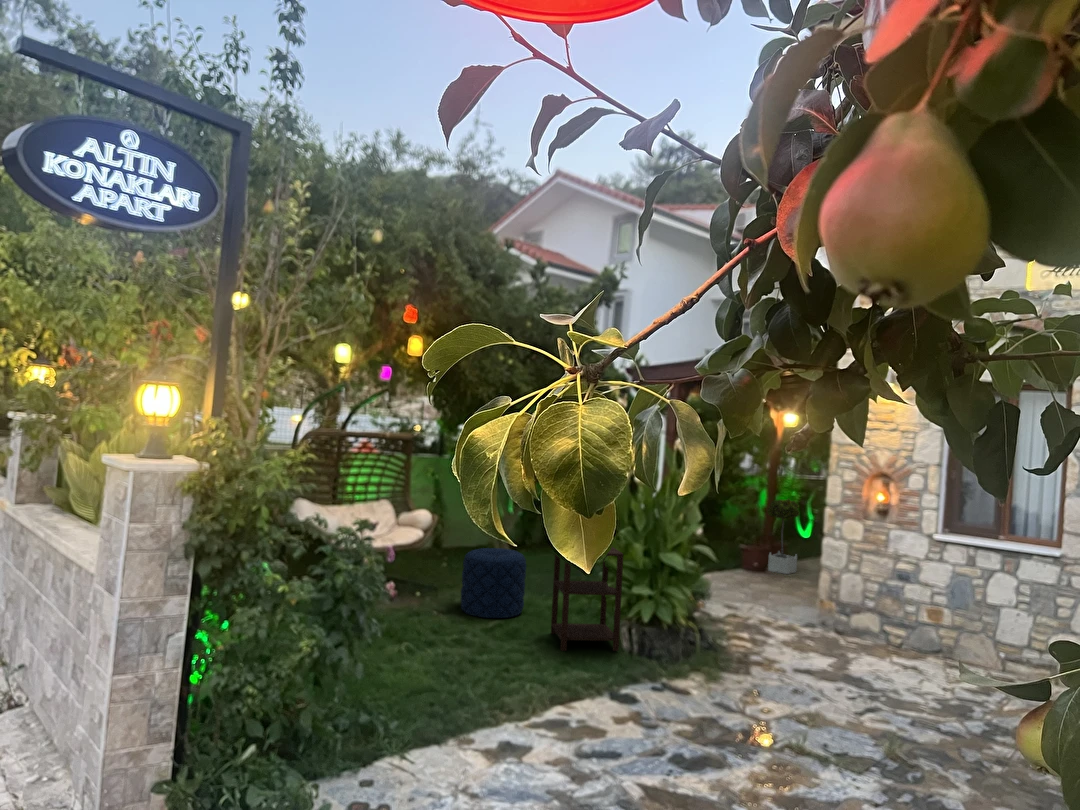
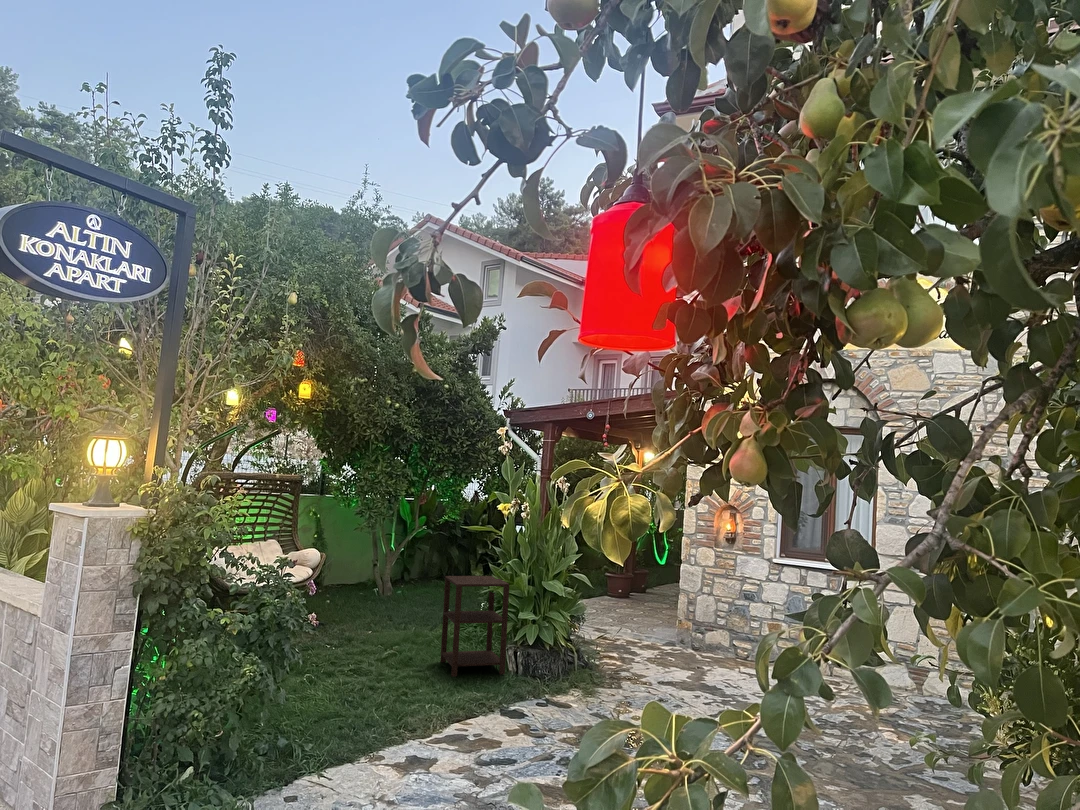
potted tree: present [767,499,800,574] -> none [633,529,662,600]
pouf: present [461,548,526,618] -> none [351,584,415,650]

